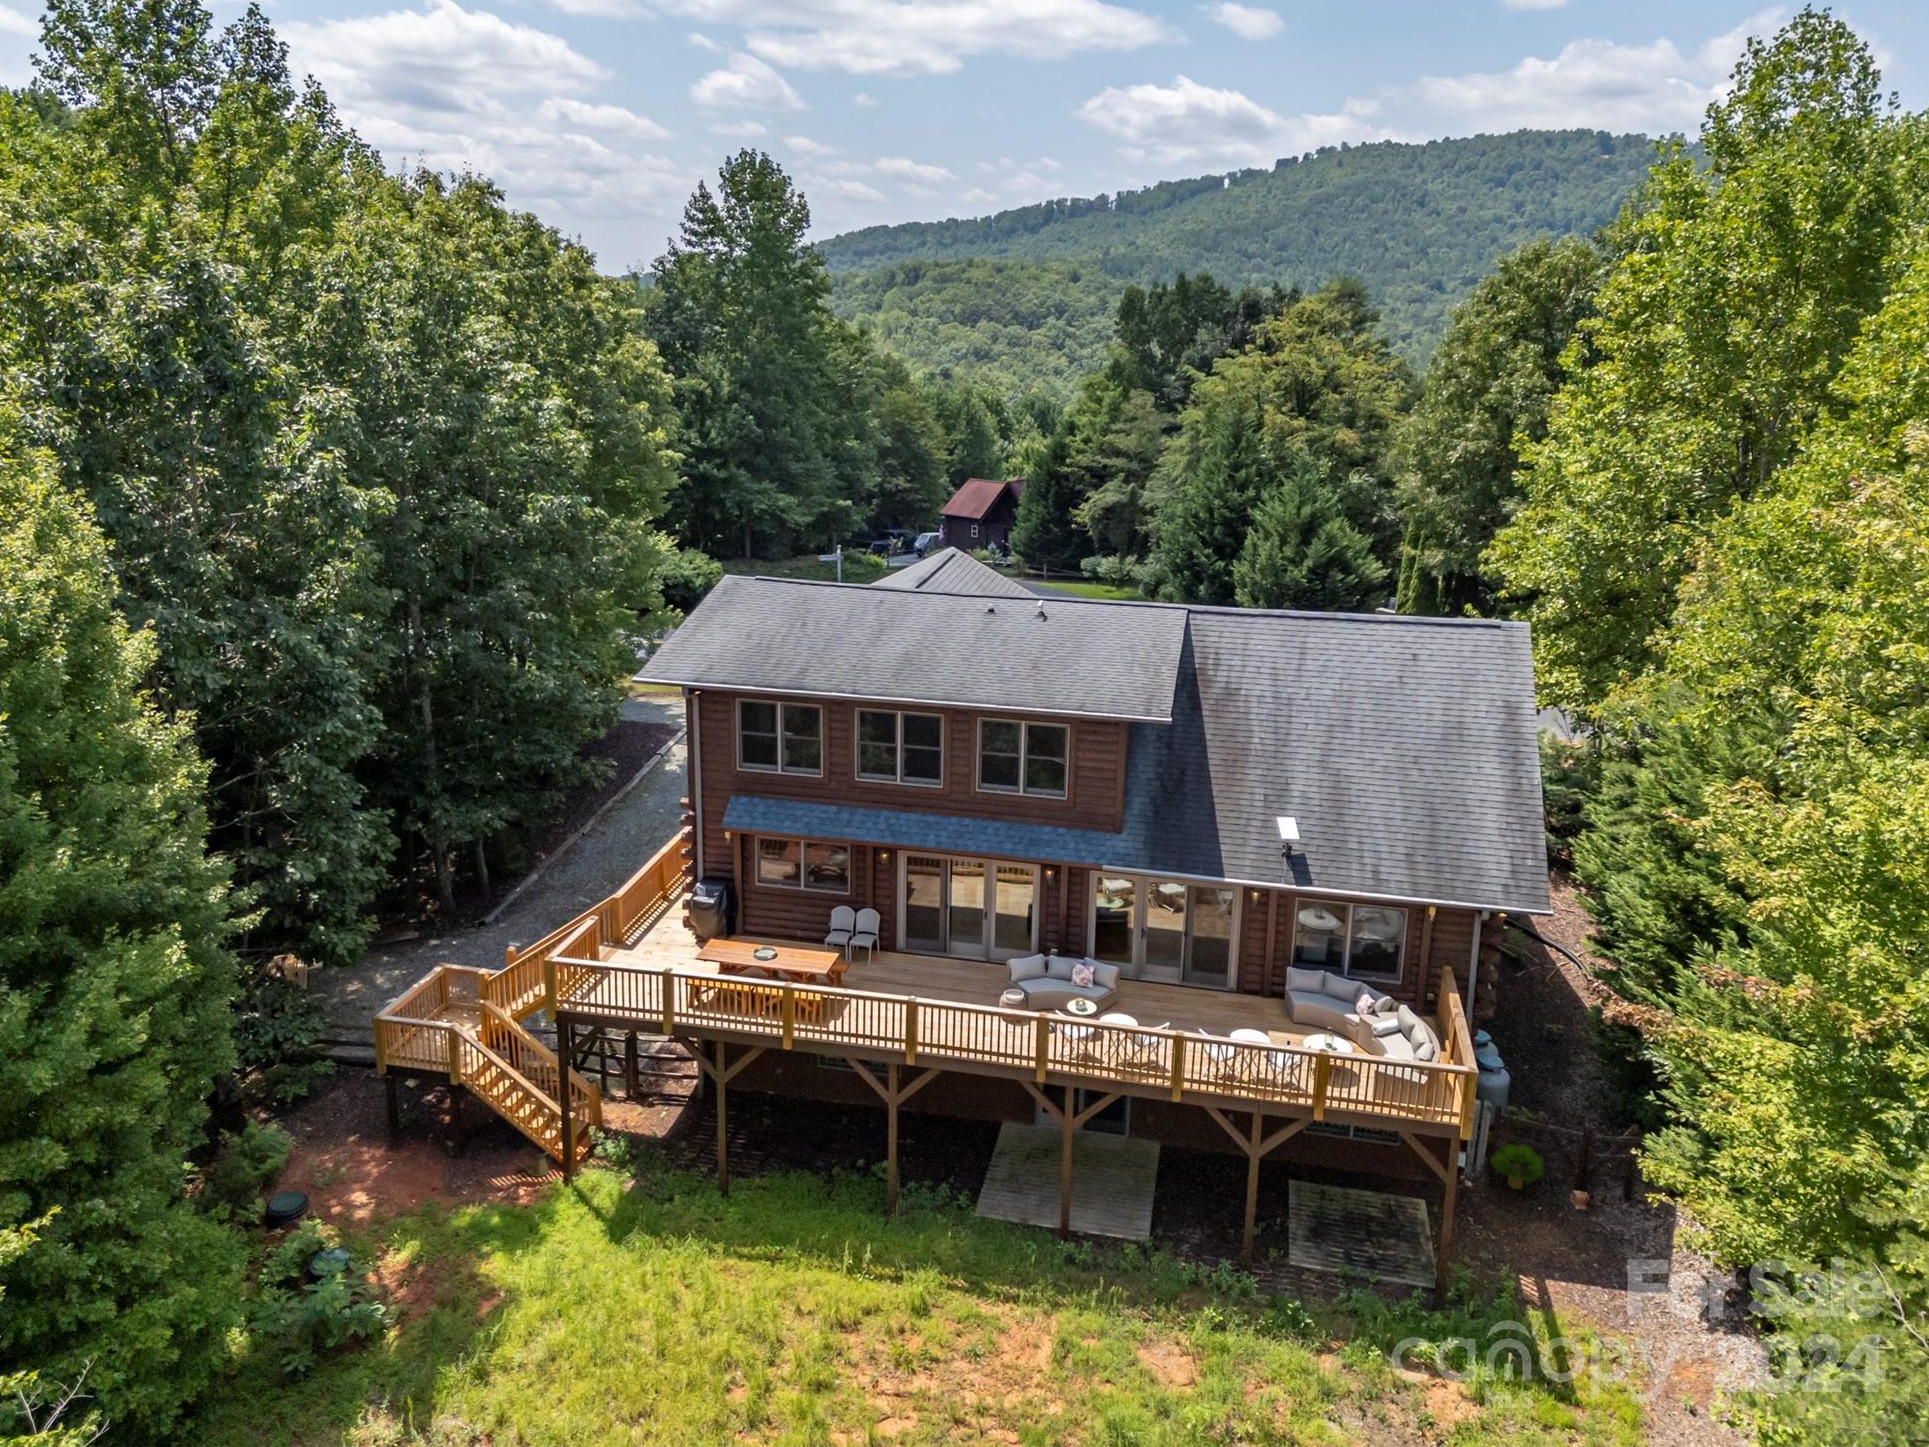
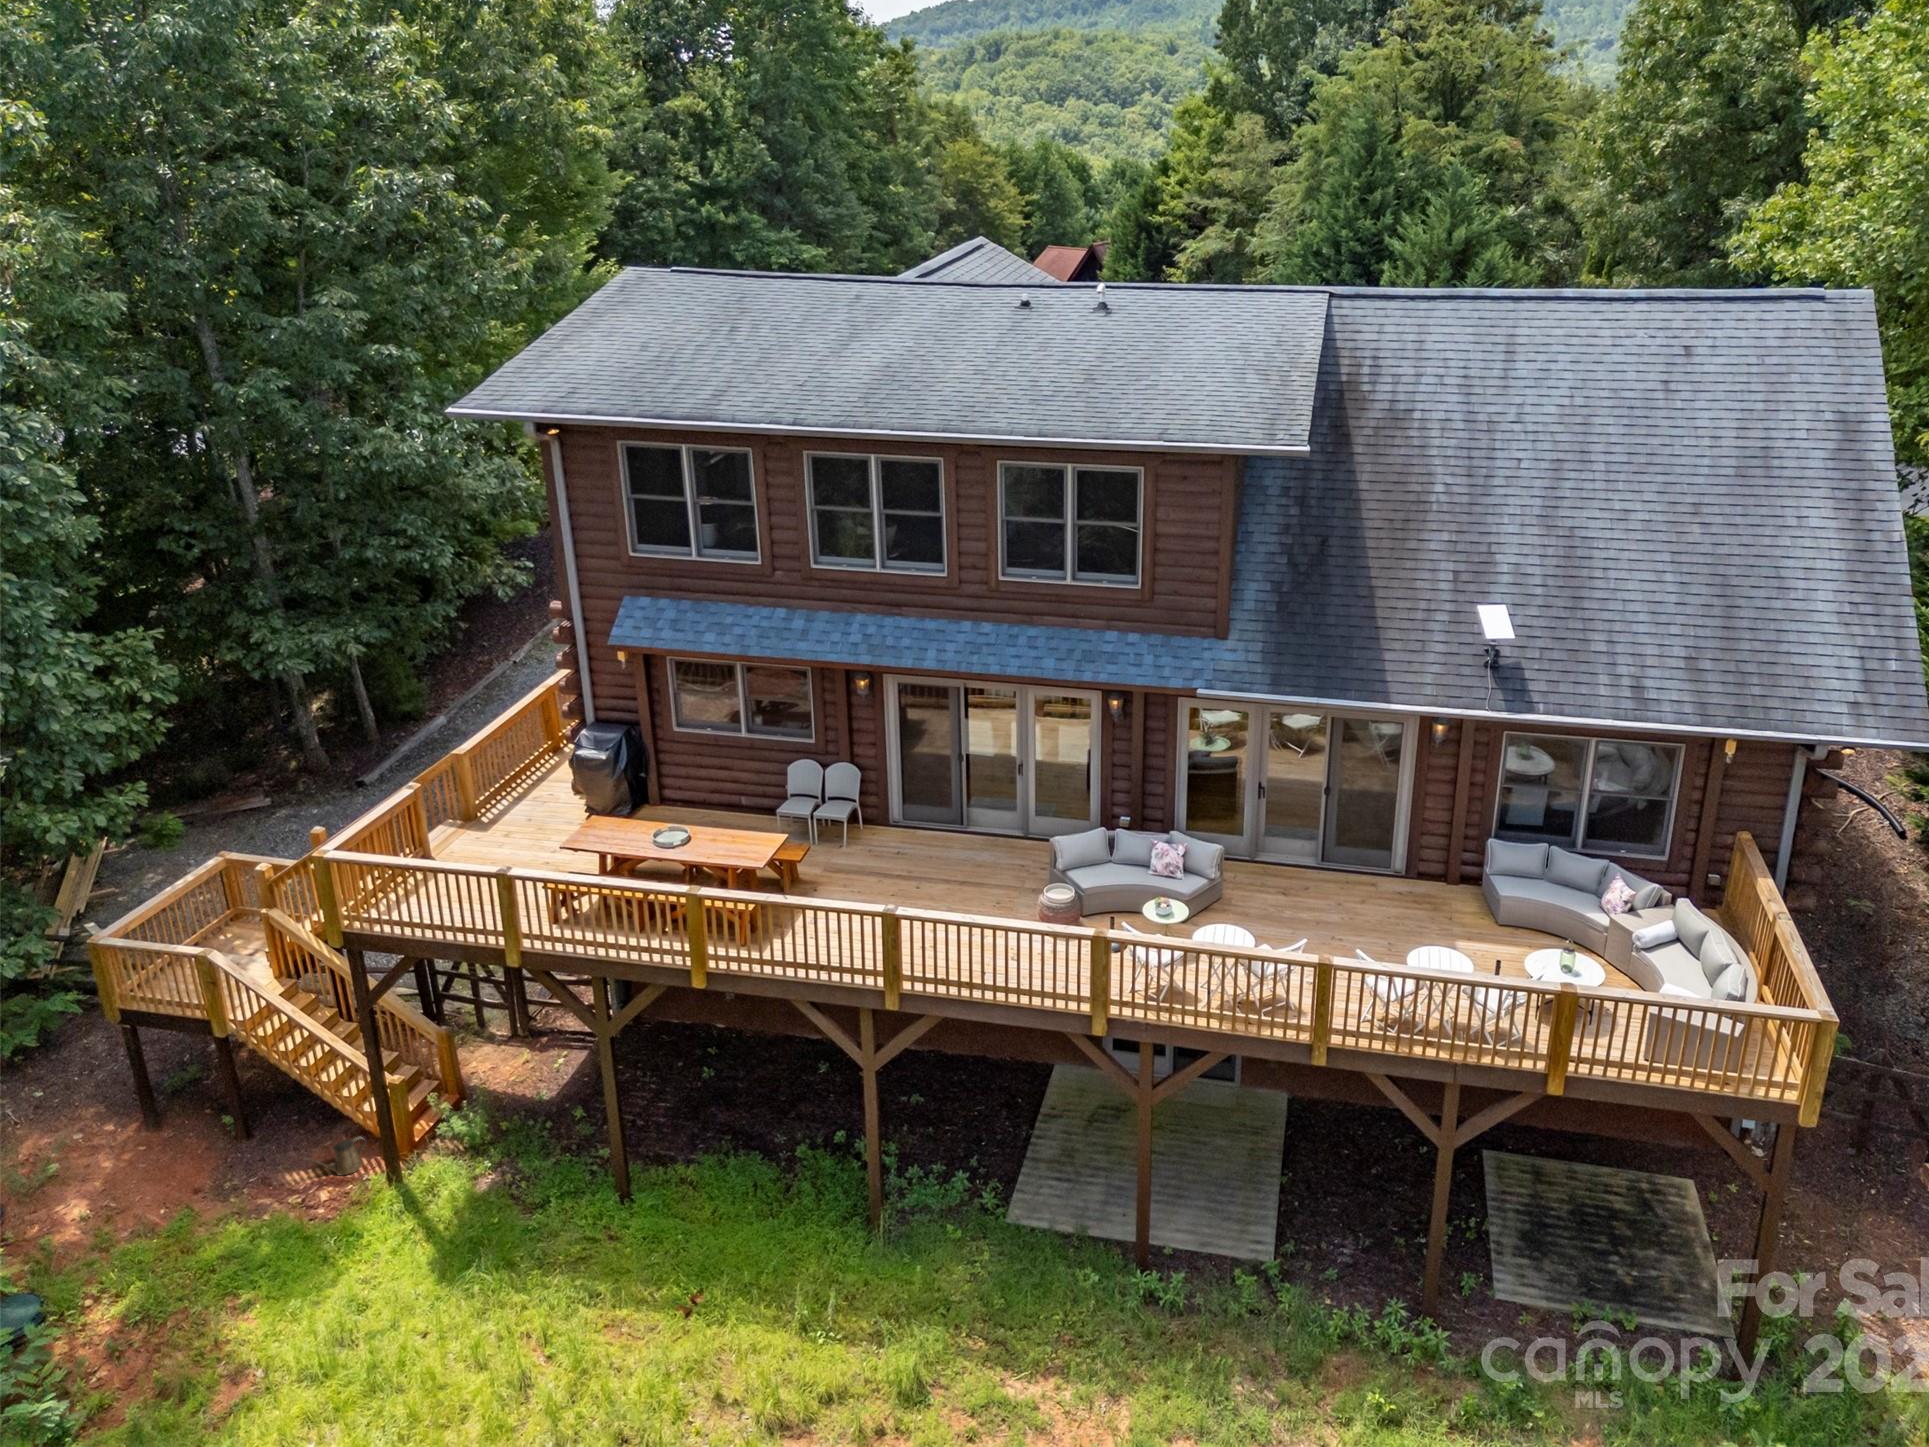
potted plant: present [1492,1145,1542,1189] -> none [1791,1093,1884,1164]

